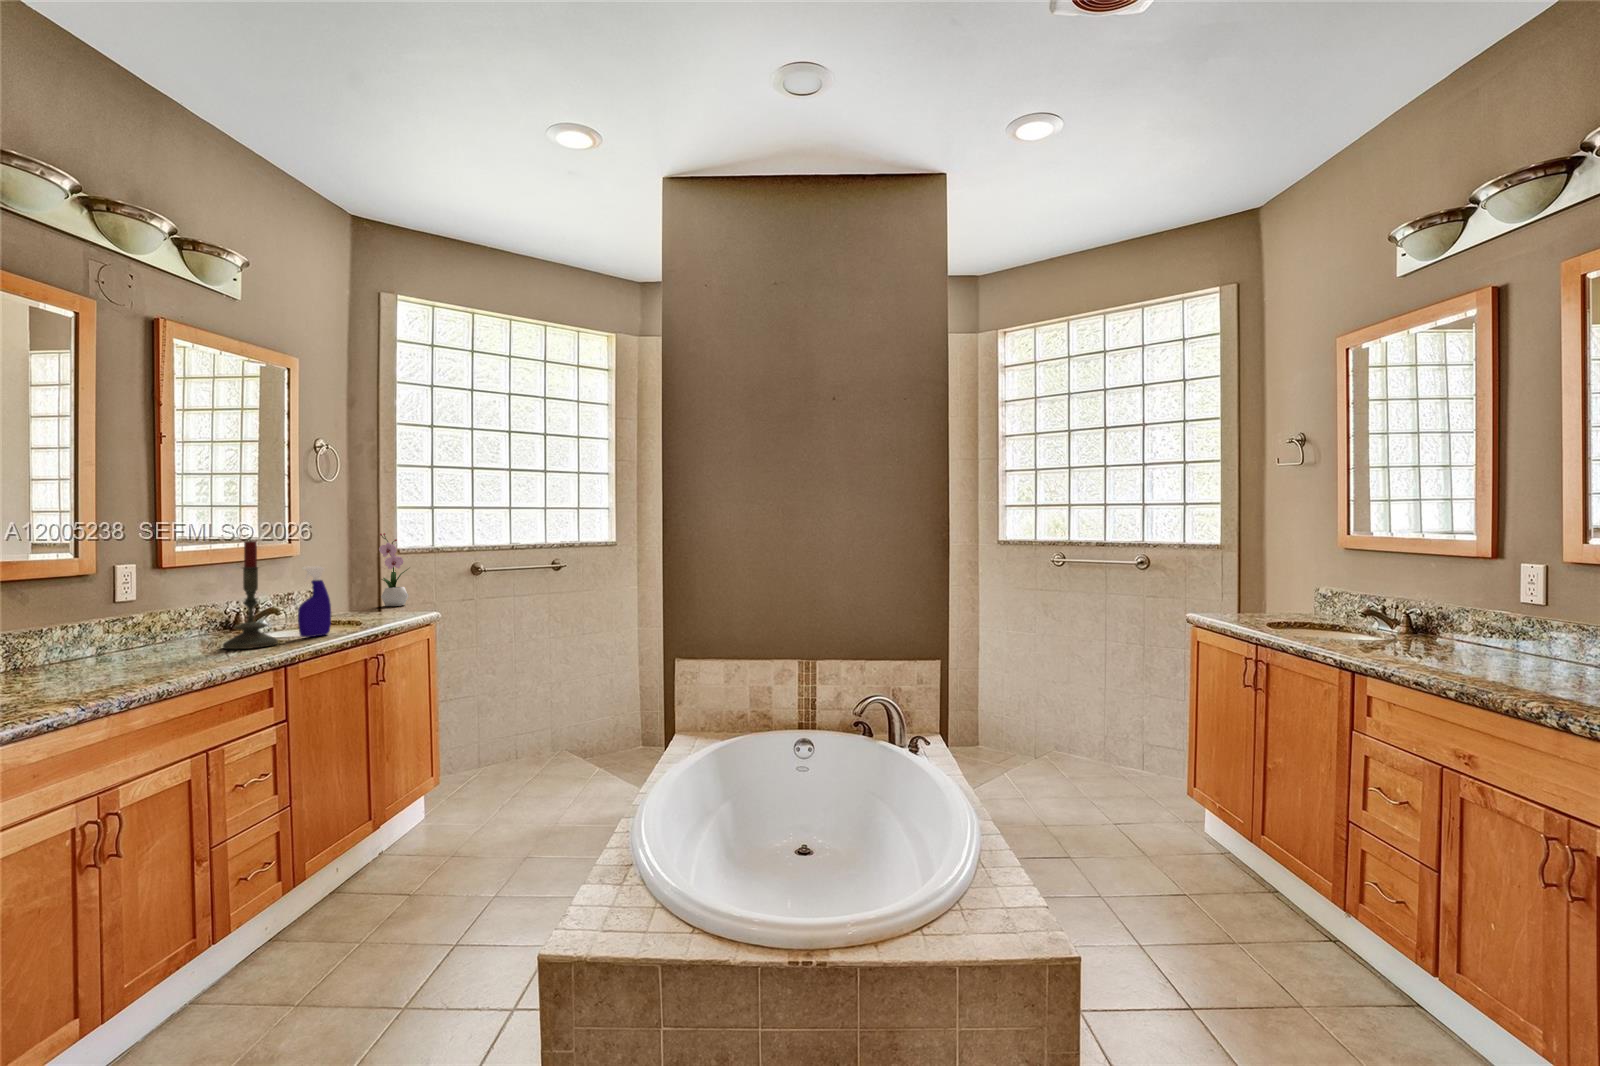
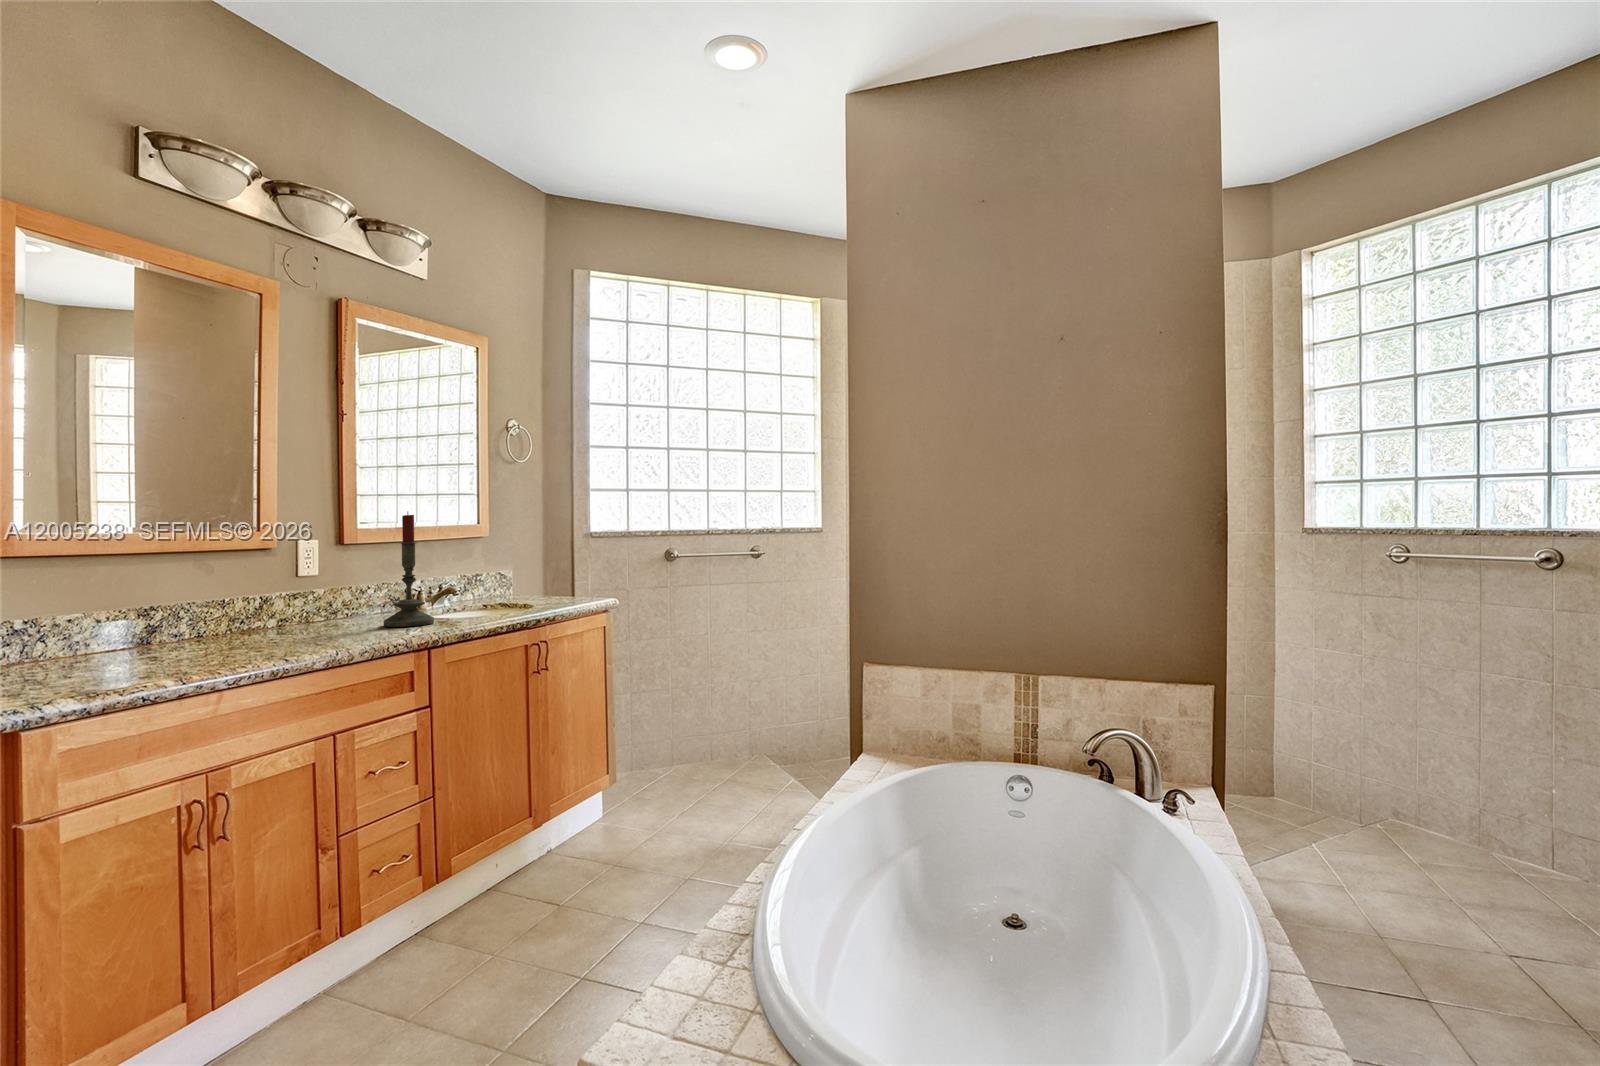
flower arrangement: present [379,533,409,606] -> none [565,516,597,592]
spray bottle: present [298,566,331,637] -> none [457,543,490,618]

